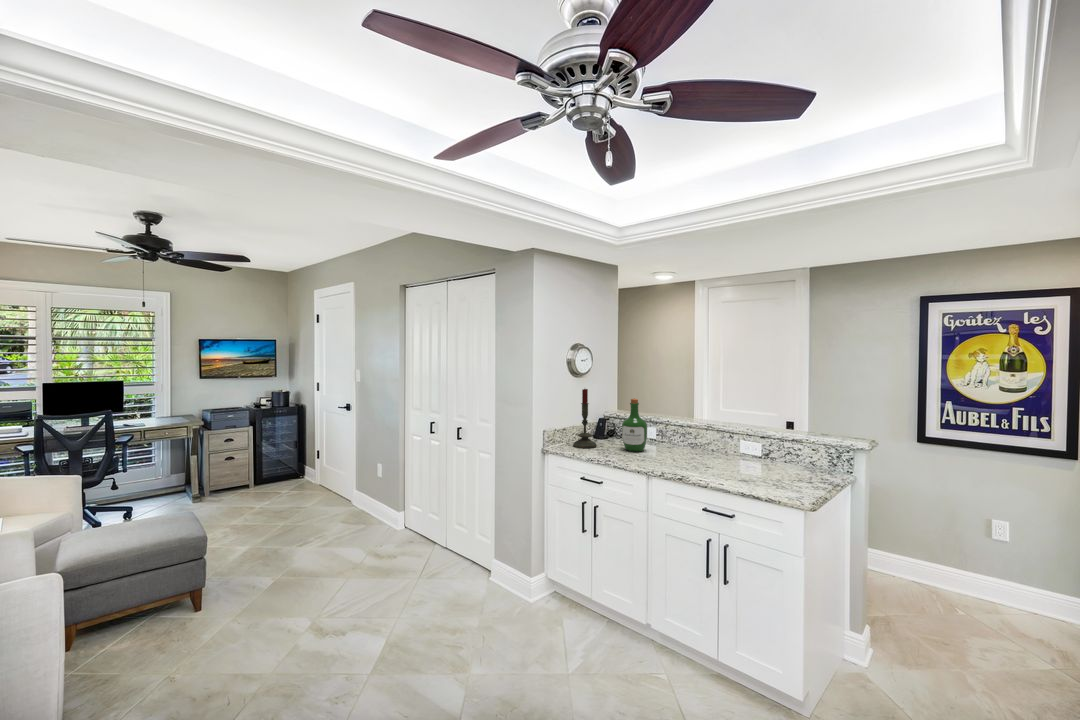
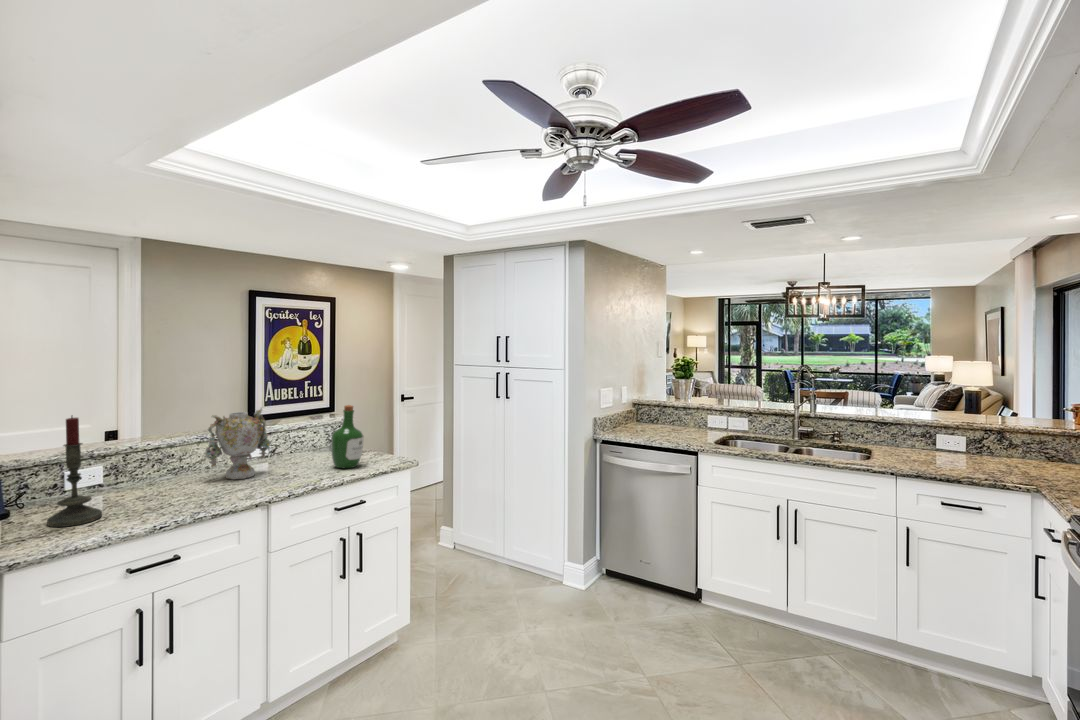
wine bottle: present [622,398,647,452] -> present [331,405,364,468]
vase: none [671,404,716,461] -> present [205,408,270,479]

